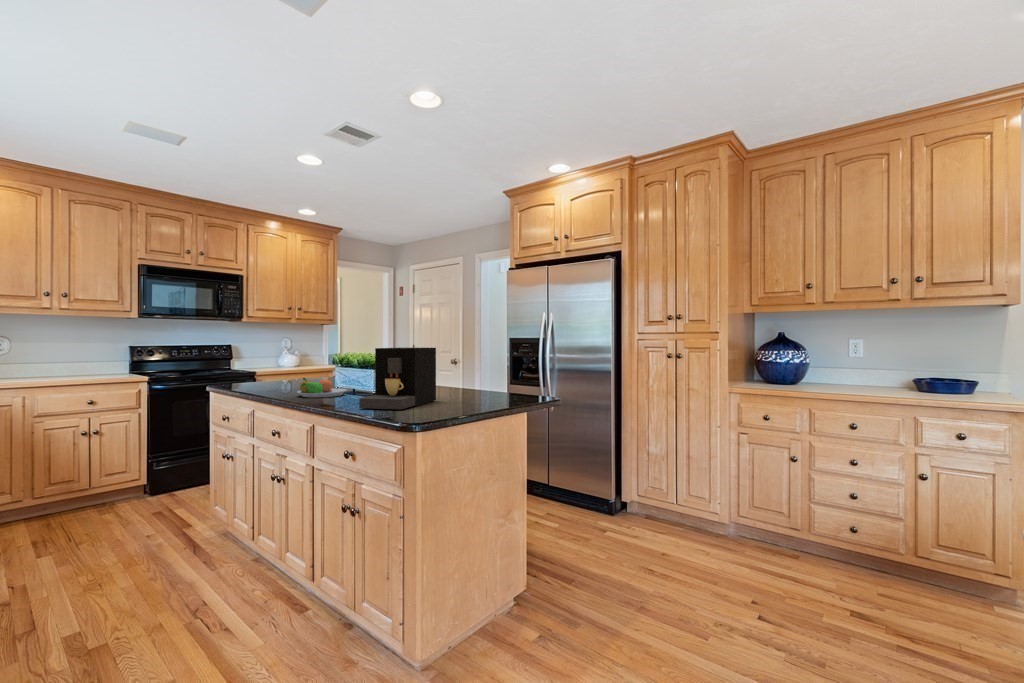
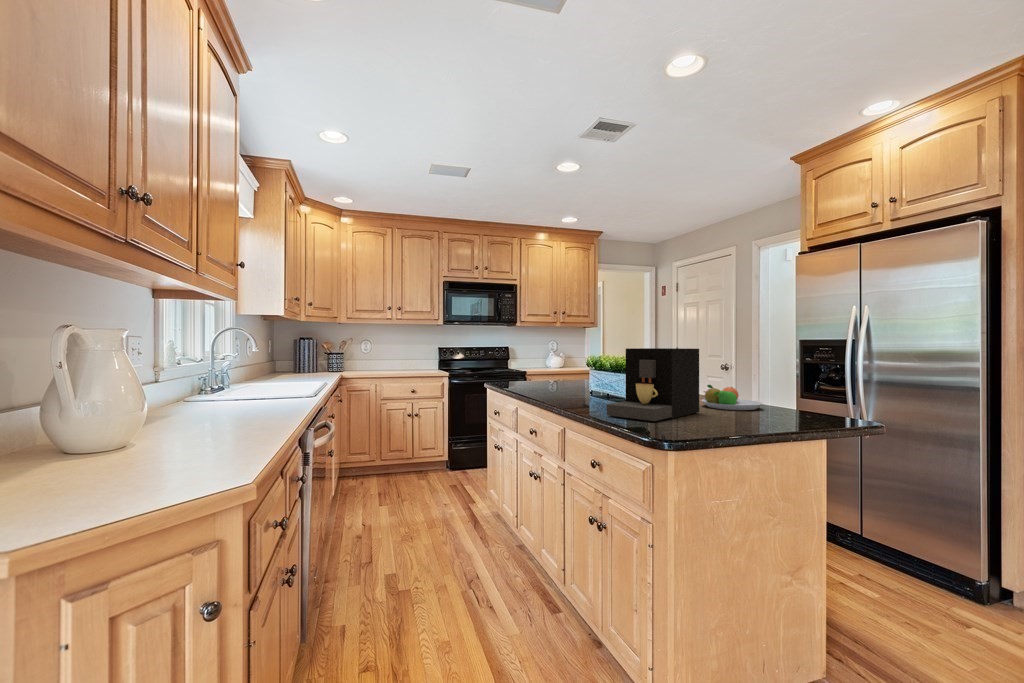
fruit bowl: present [298,378,346,398] -> present [702,385,763,410]

